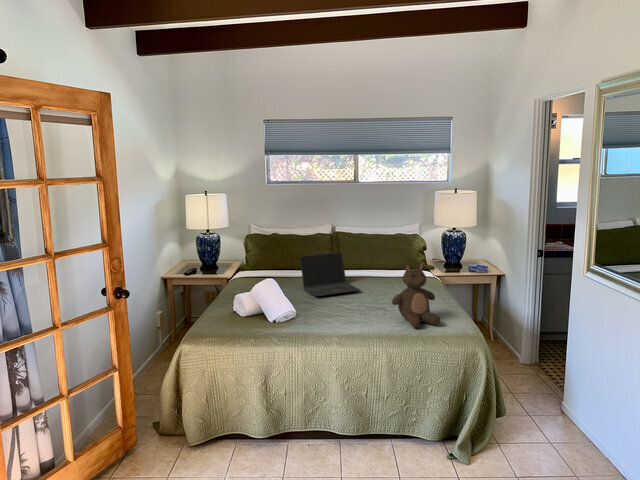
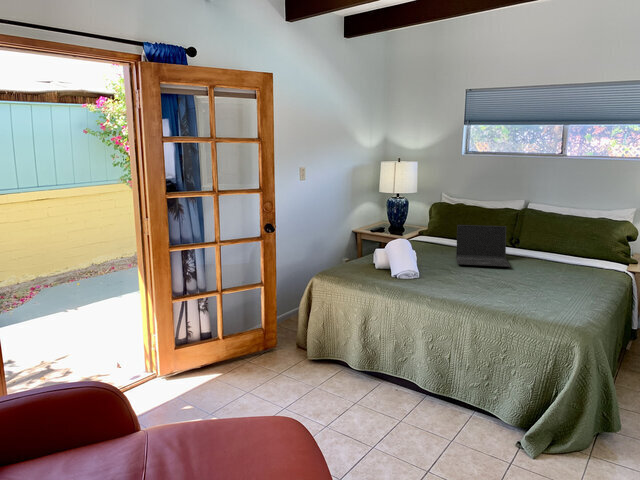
stuffed bear: present [392,263,440,328] -> none [506,239,562,309]

